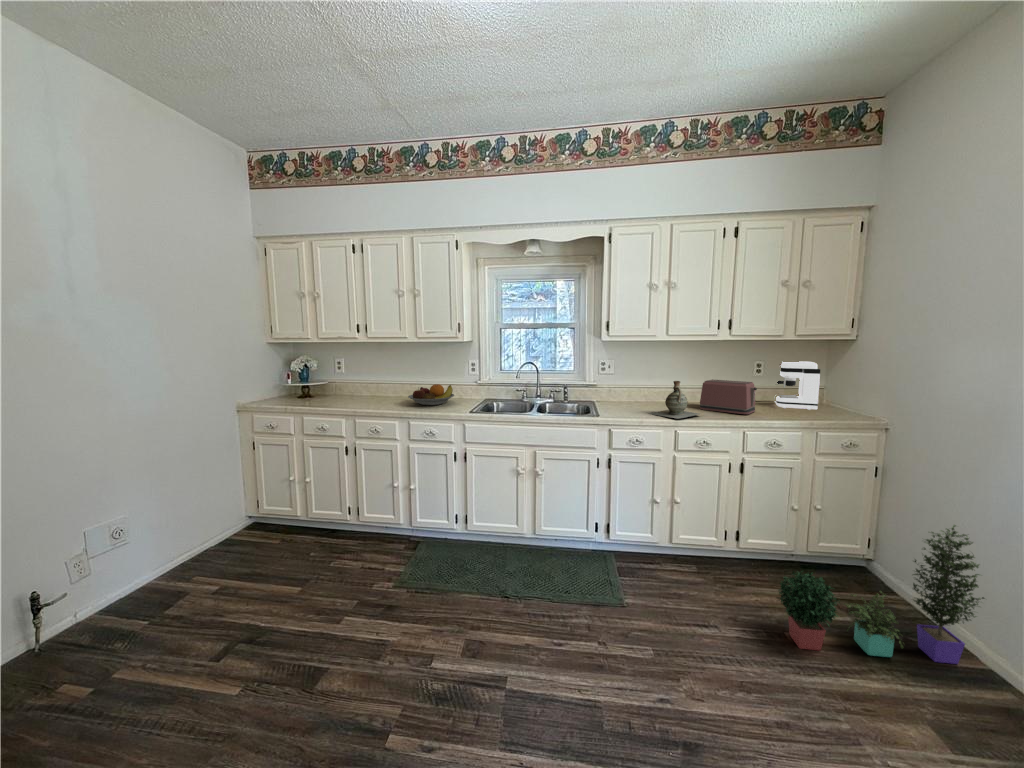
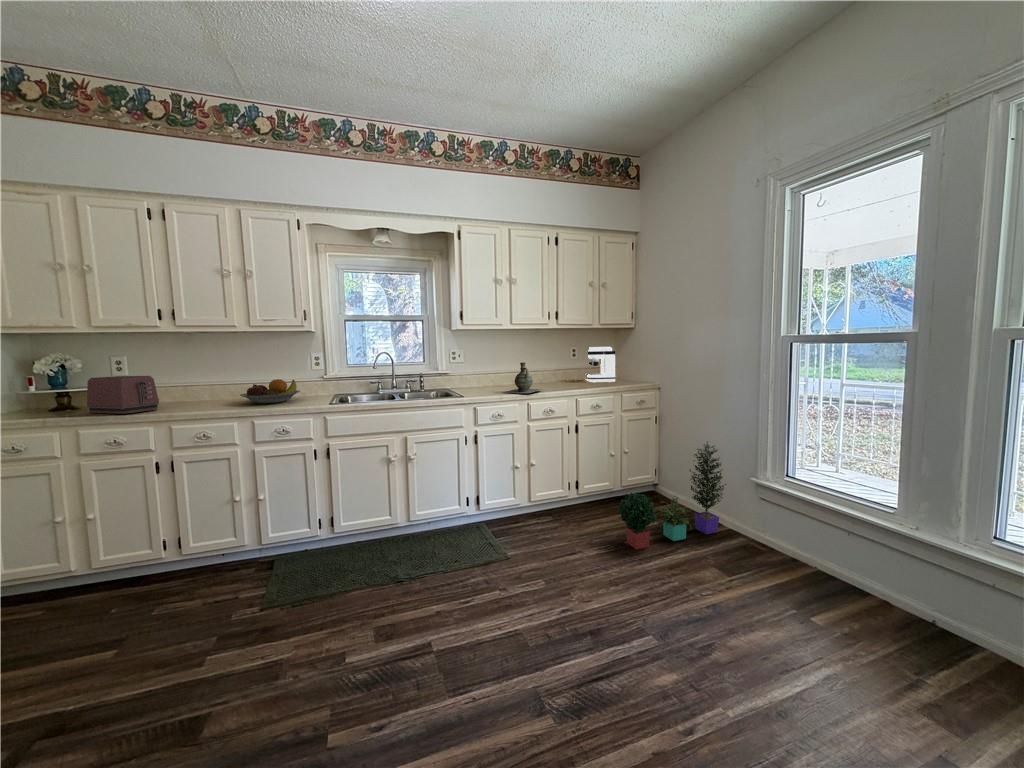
toaster: present [700,379,757,414] -> present [87,376,159,414]

